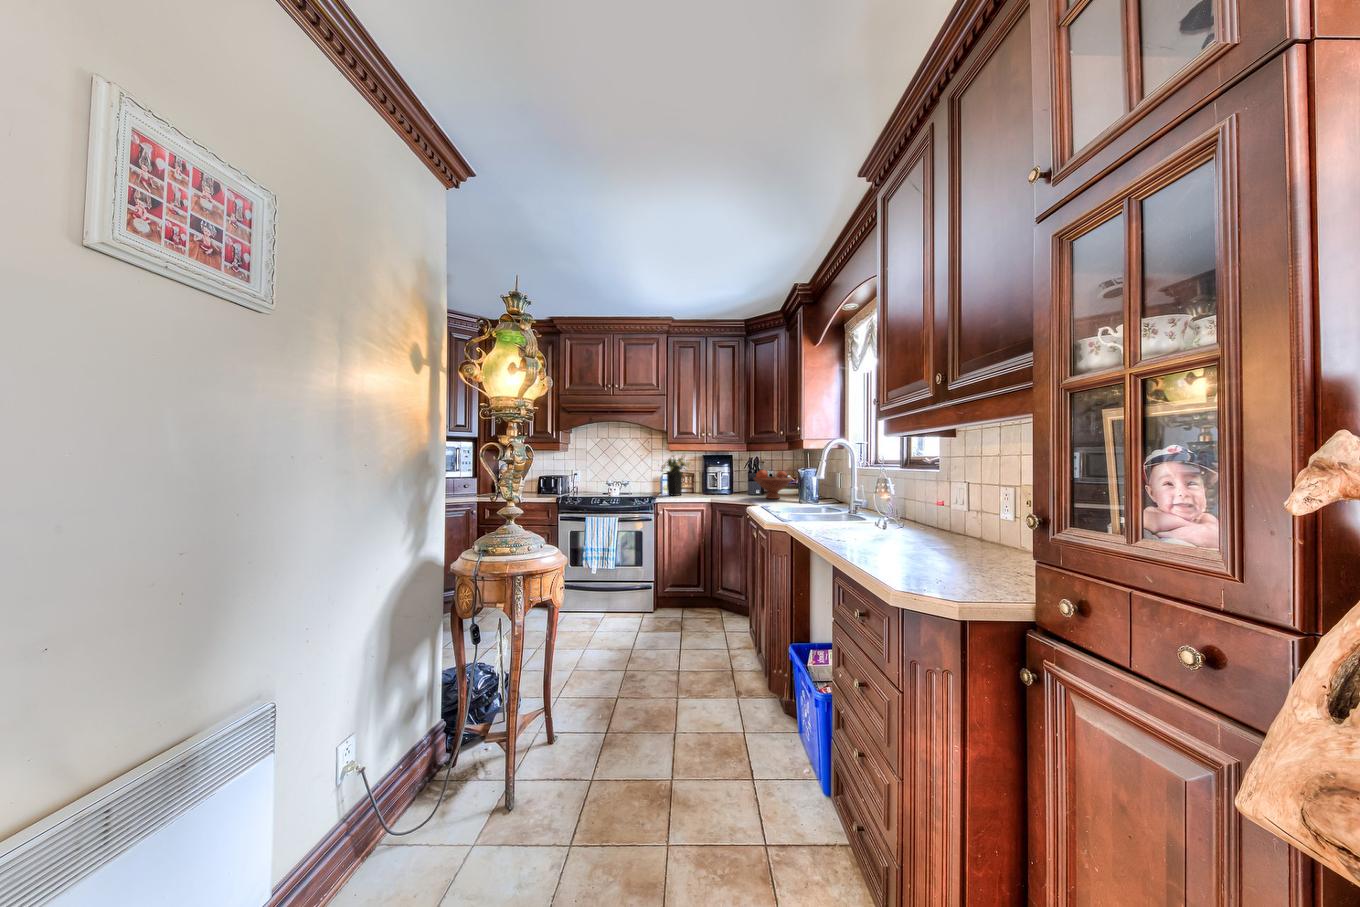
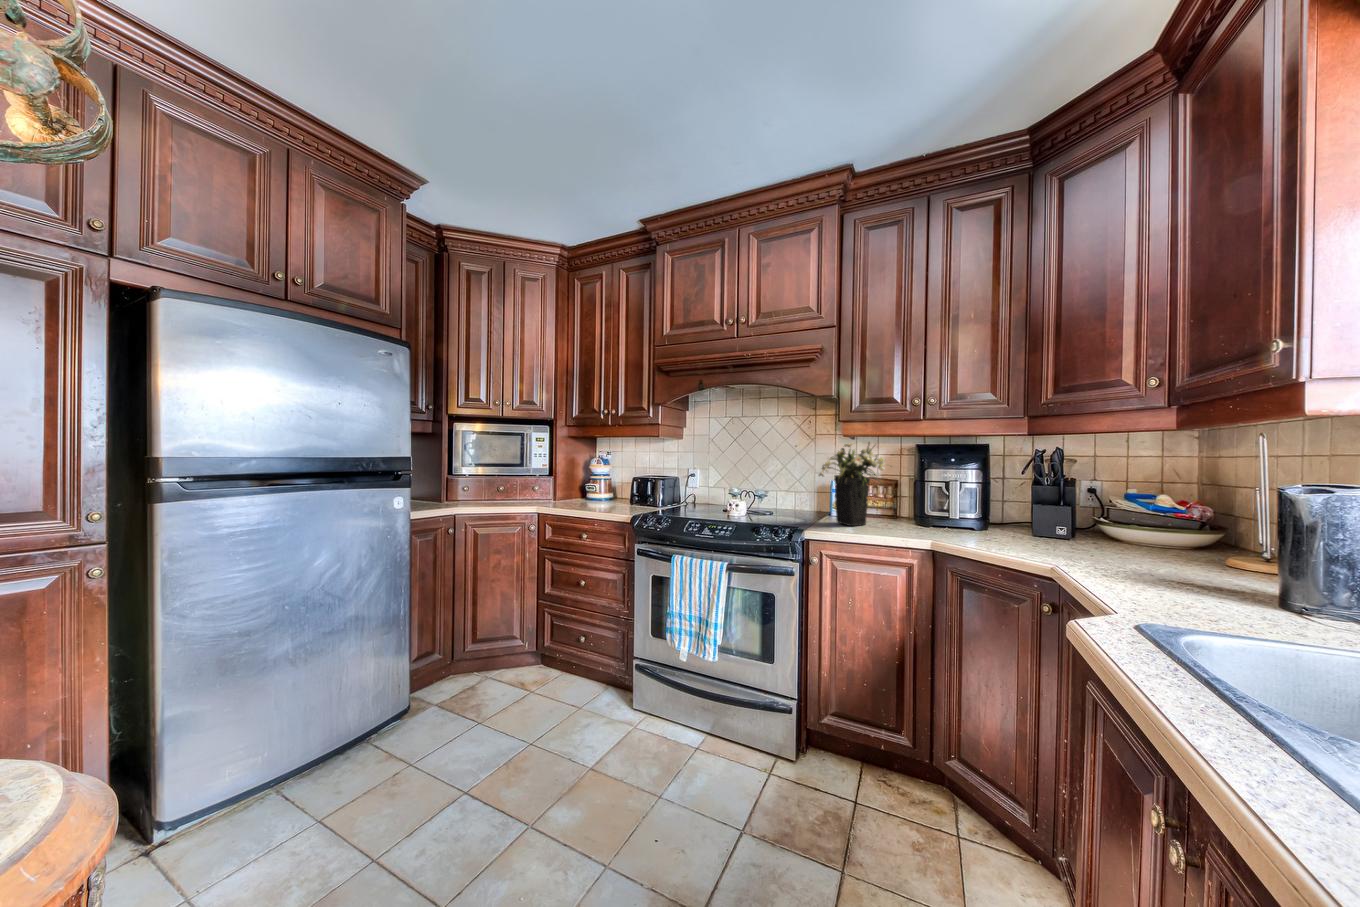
fruit bowl: present [754,470,792,499] -> none [1050,479,1189,560]

